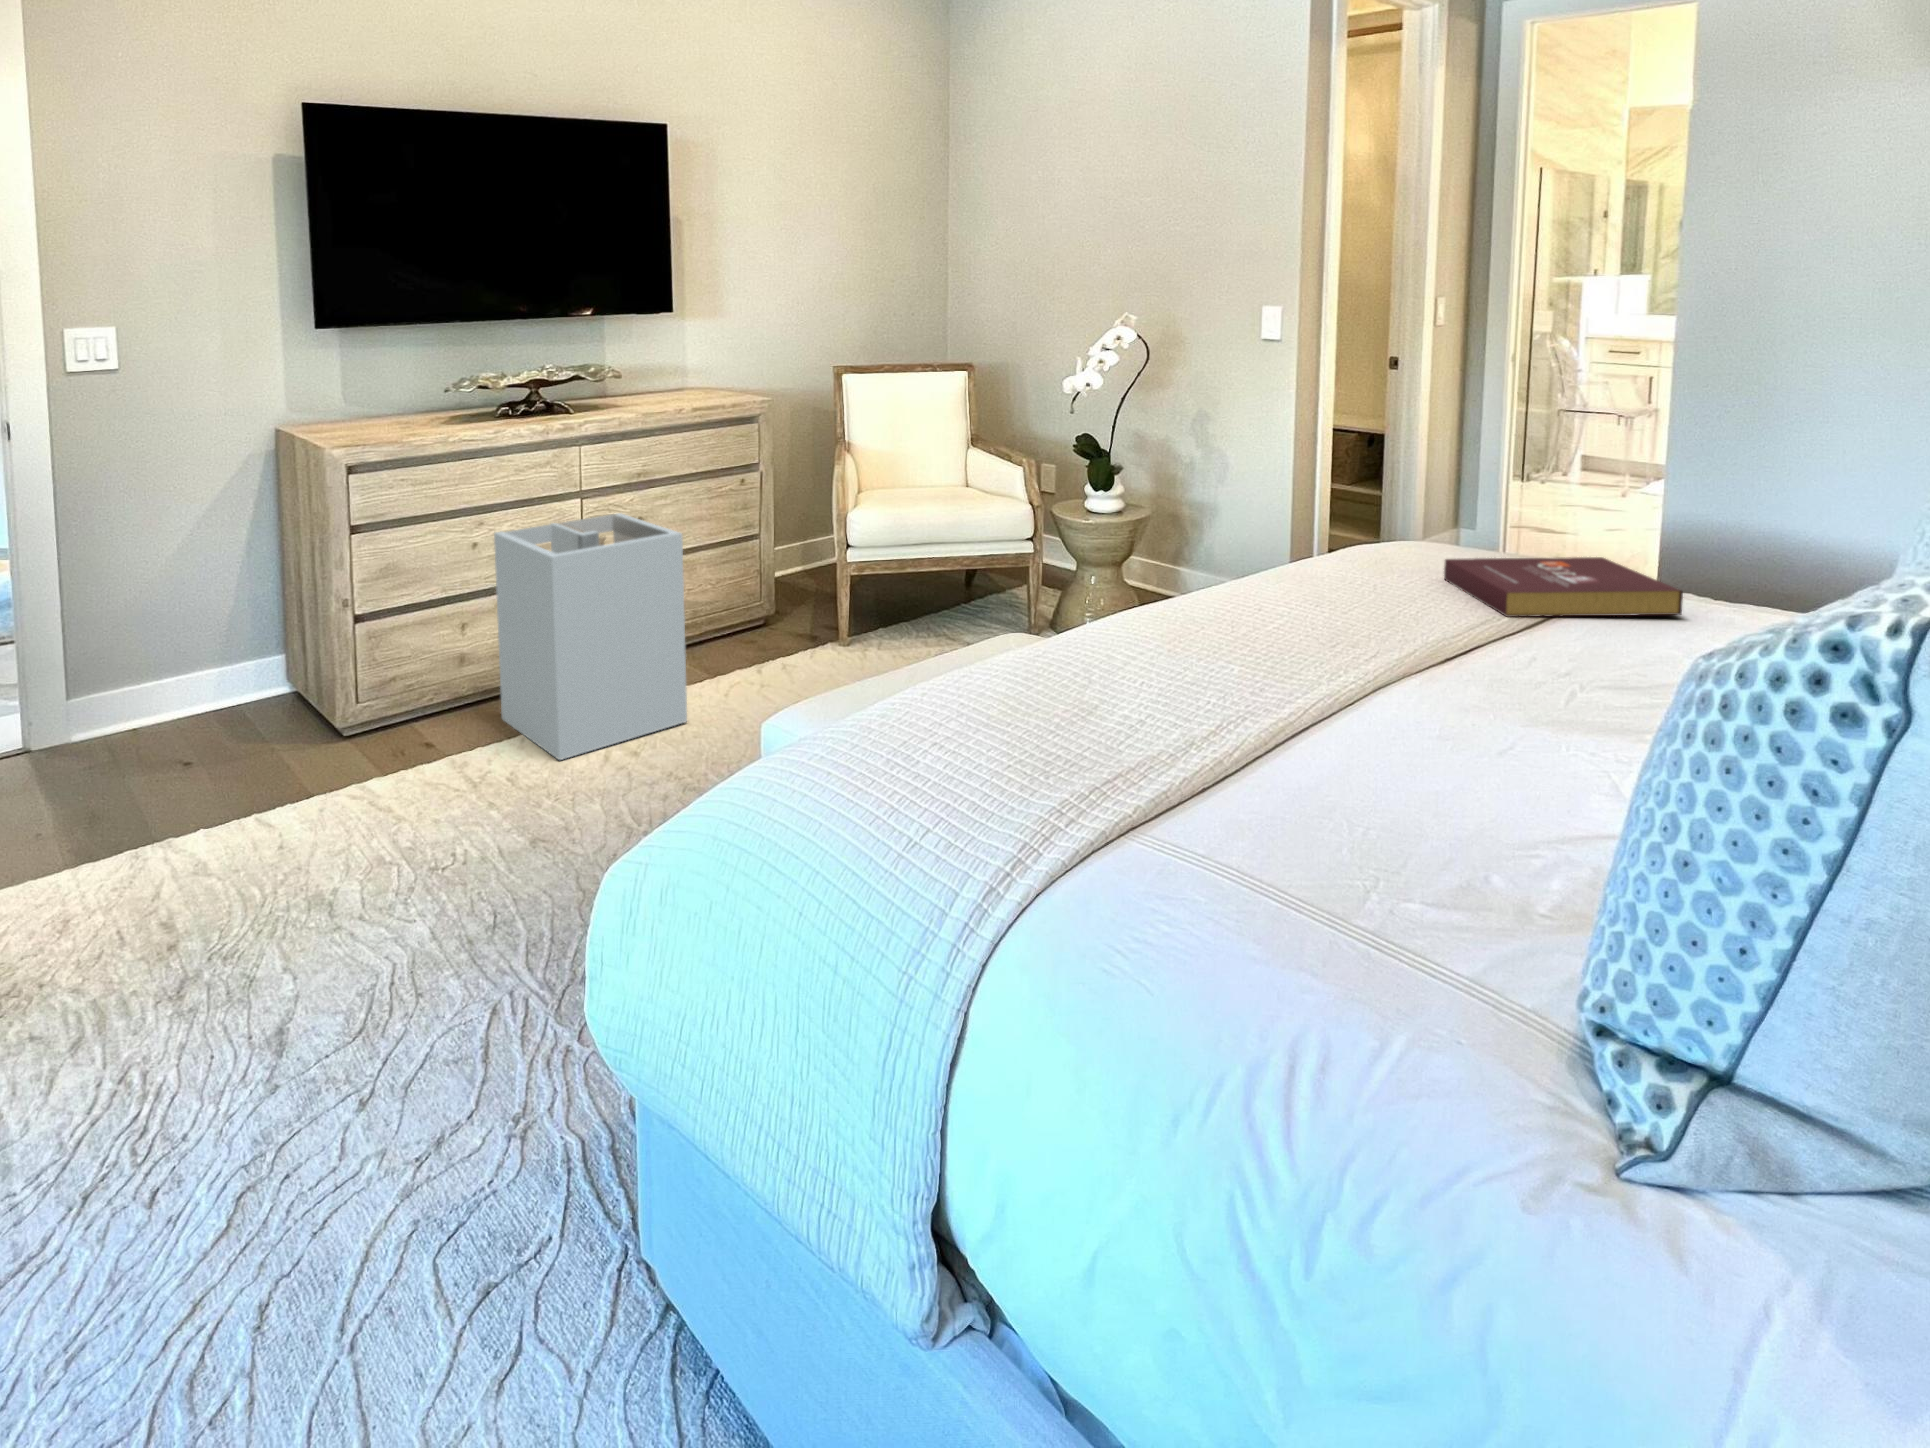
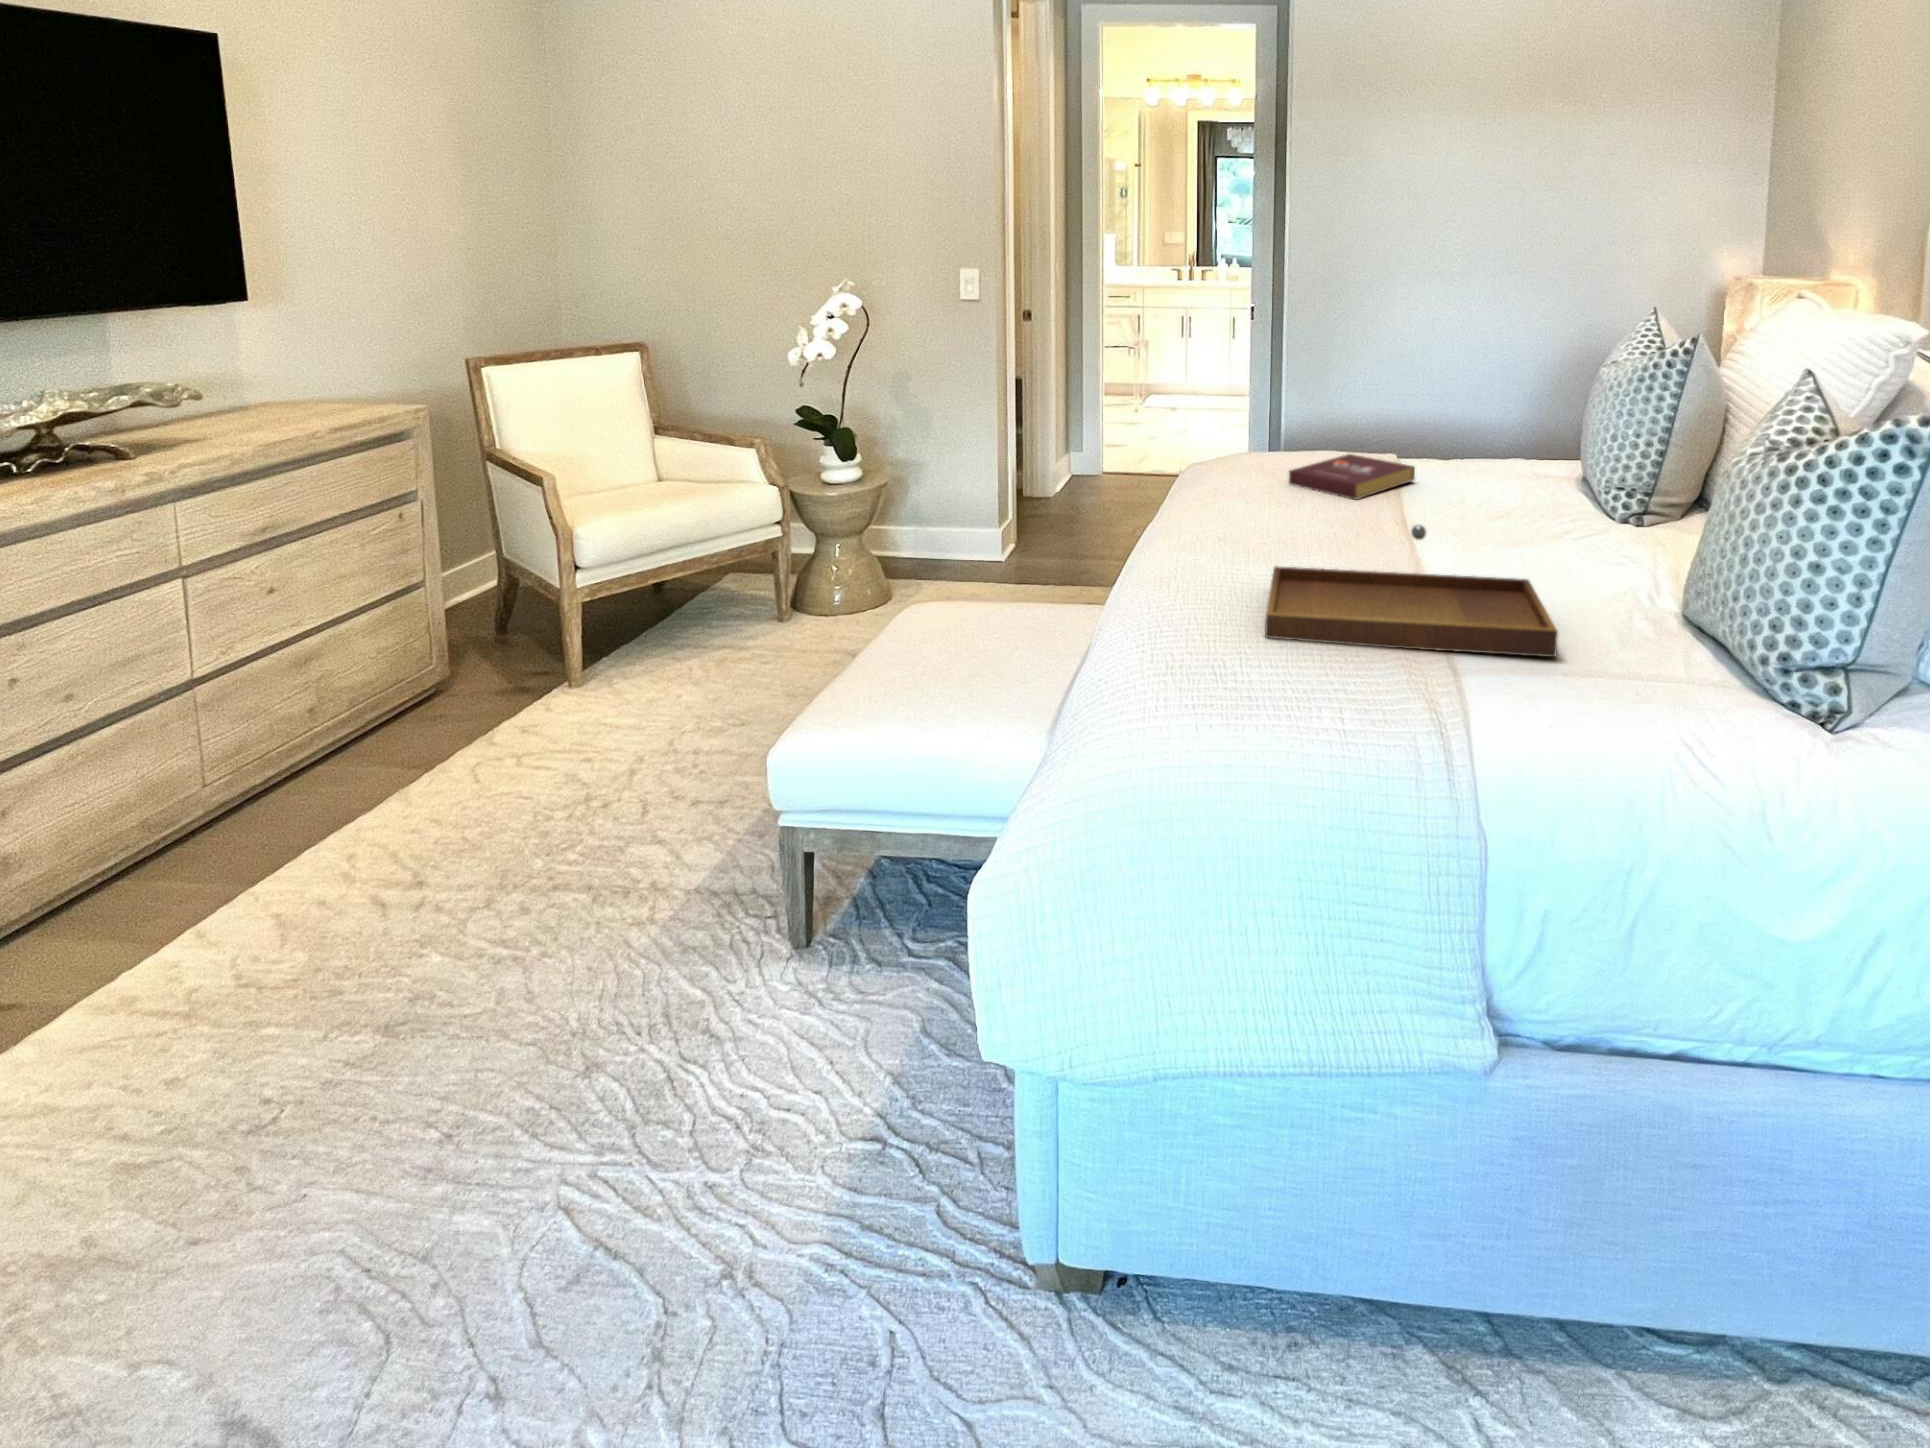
laundry hamper: present [494,513,687,760] -> none [77,589,454,928]
tray: none [993,613,1440,856] -> present [1265,525,1558,657]

